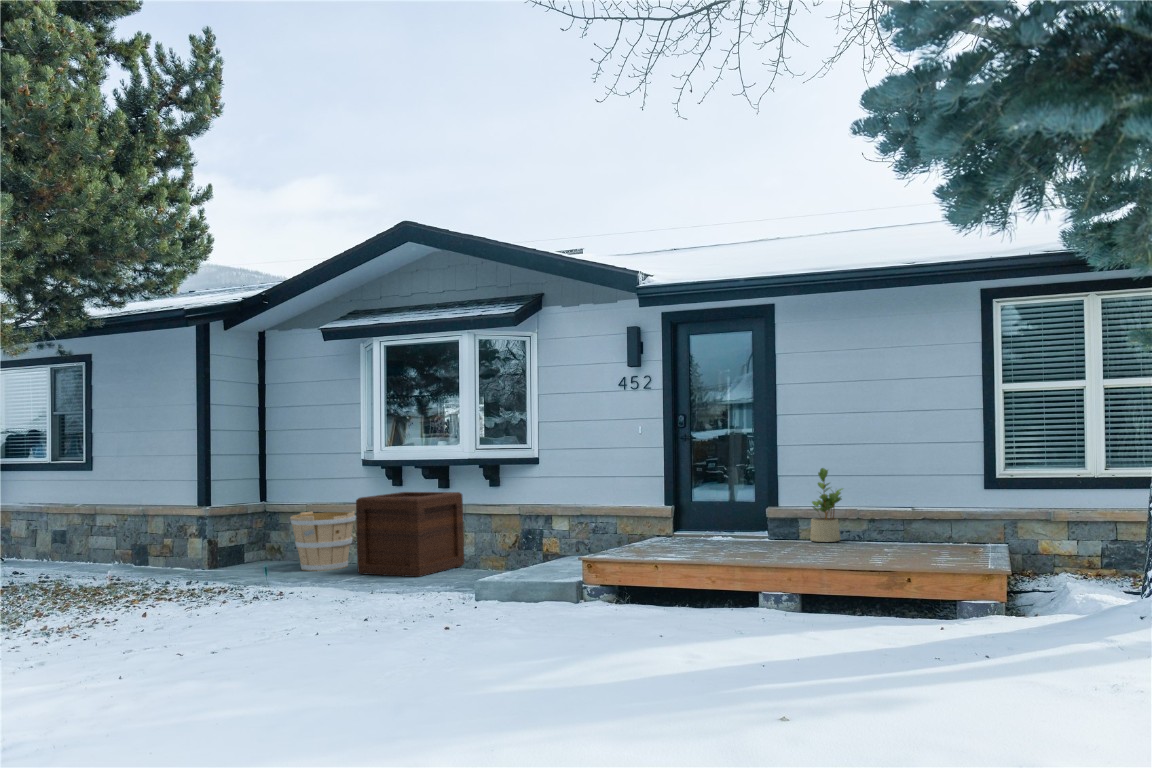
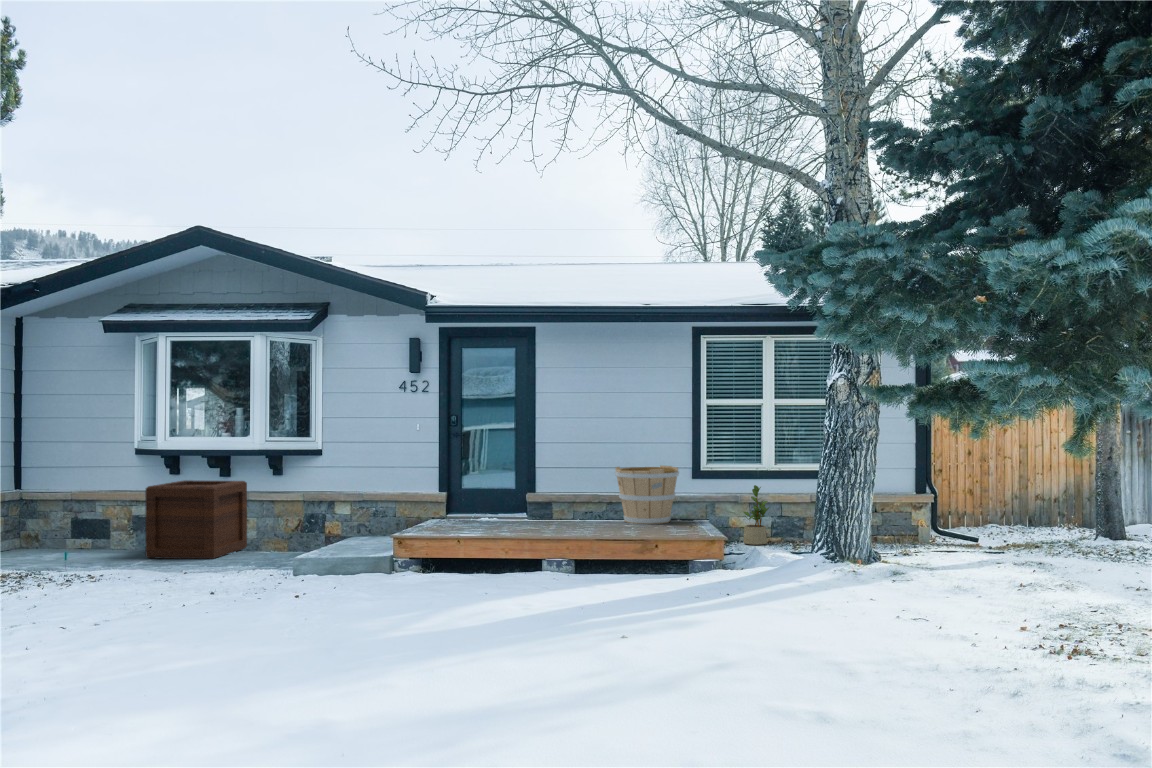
potted plant: present [810,468,843,542] -> present [744,485,769,545]
wooden bucket: present [291,511,356,571] -> present [615,465,679,524]

